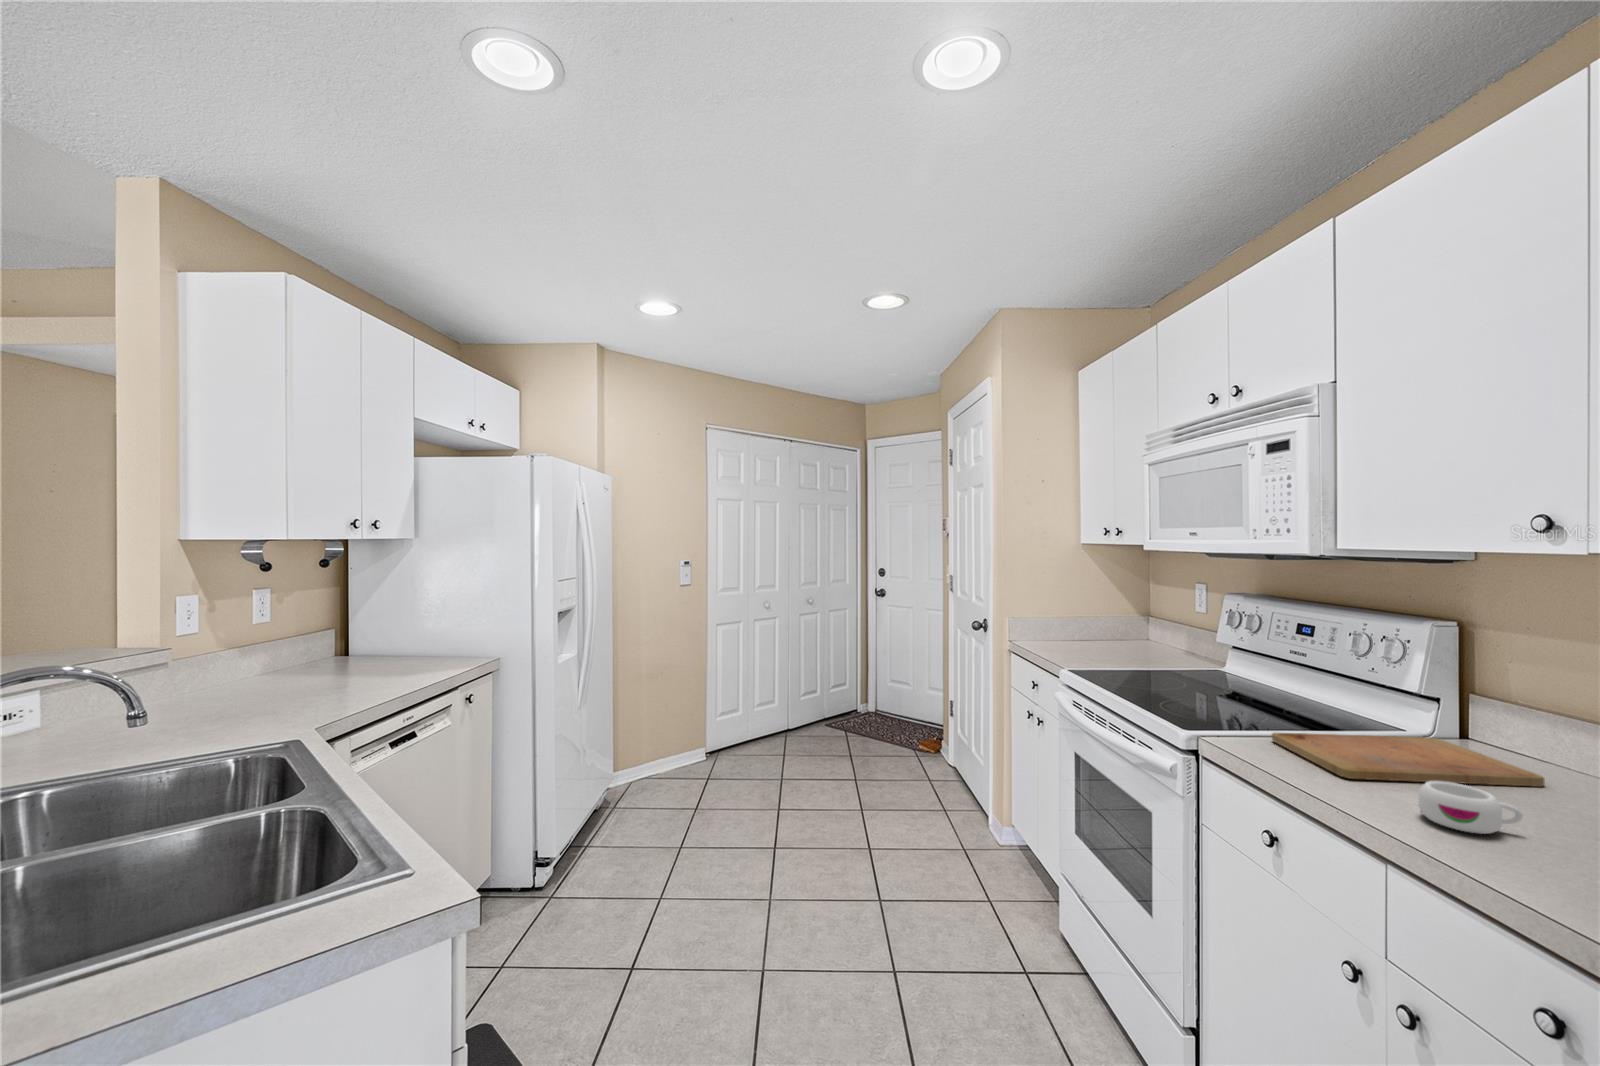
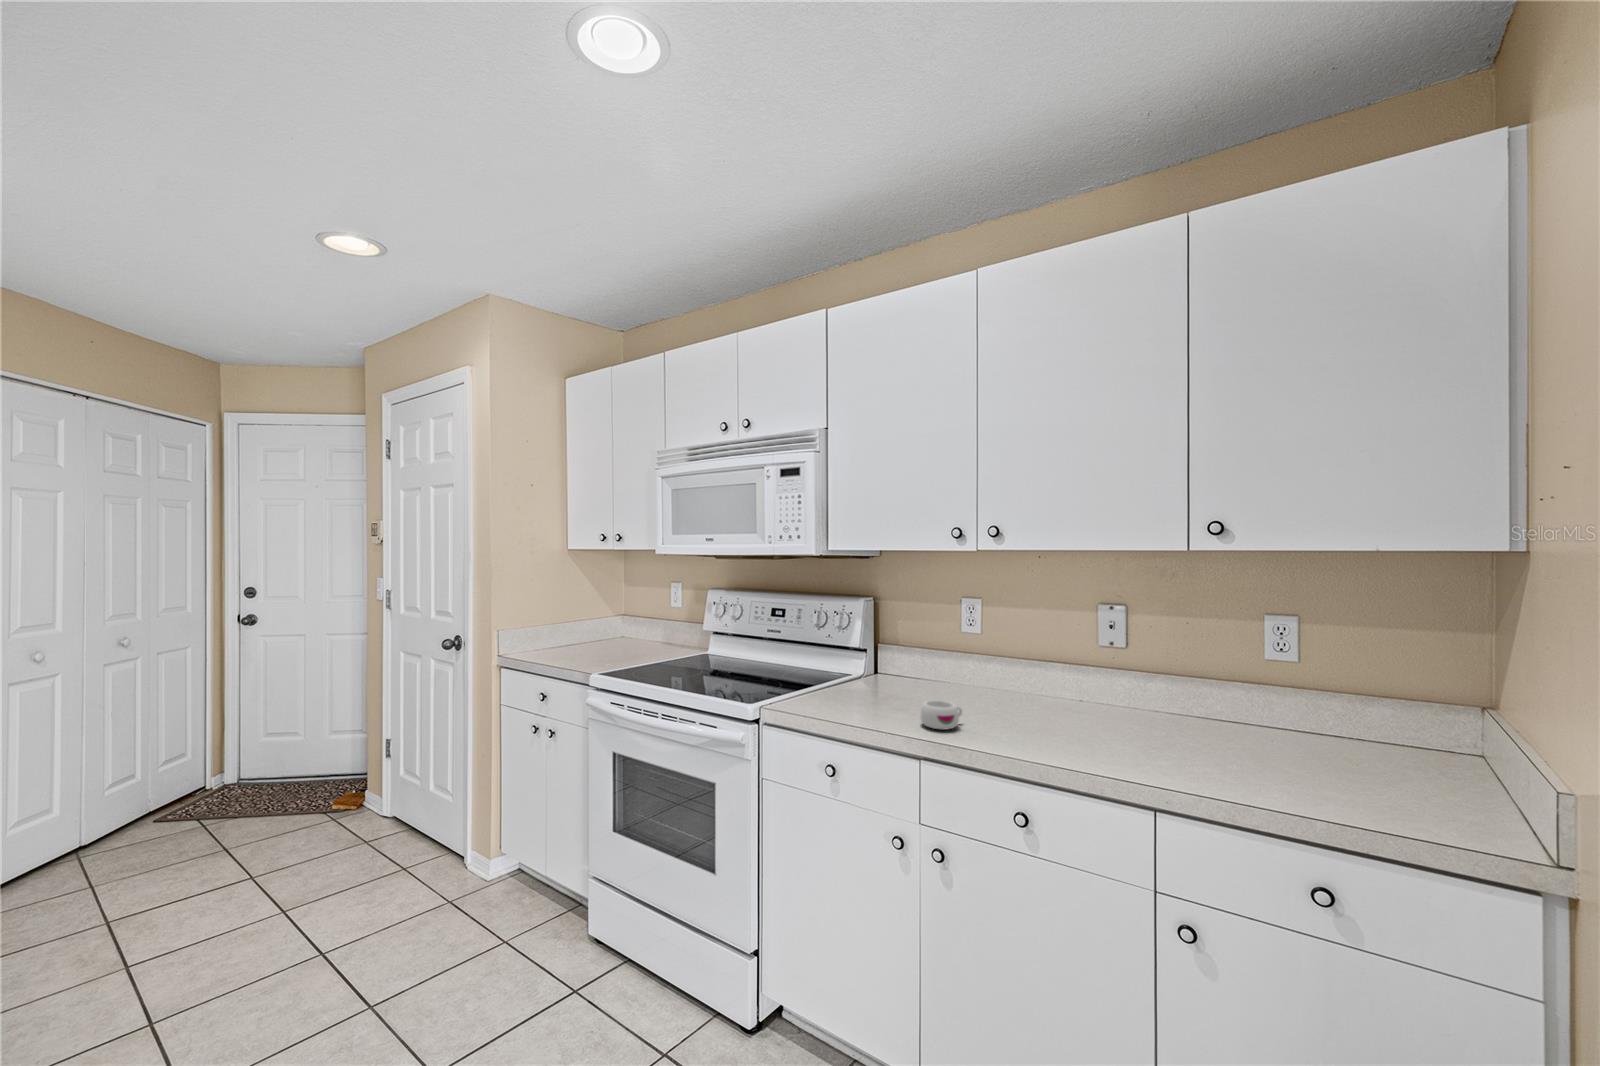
cutting board: present [1272,732,1544,787] -> none [805,675,930,714]

